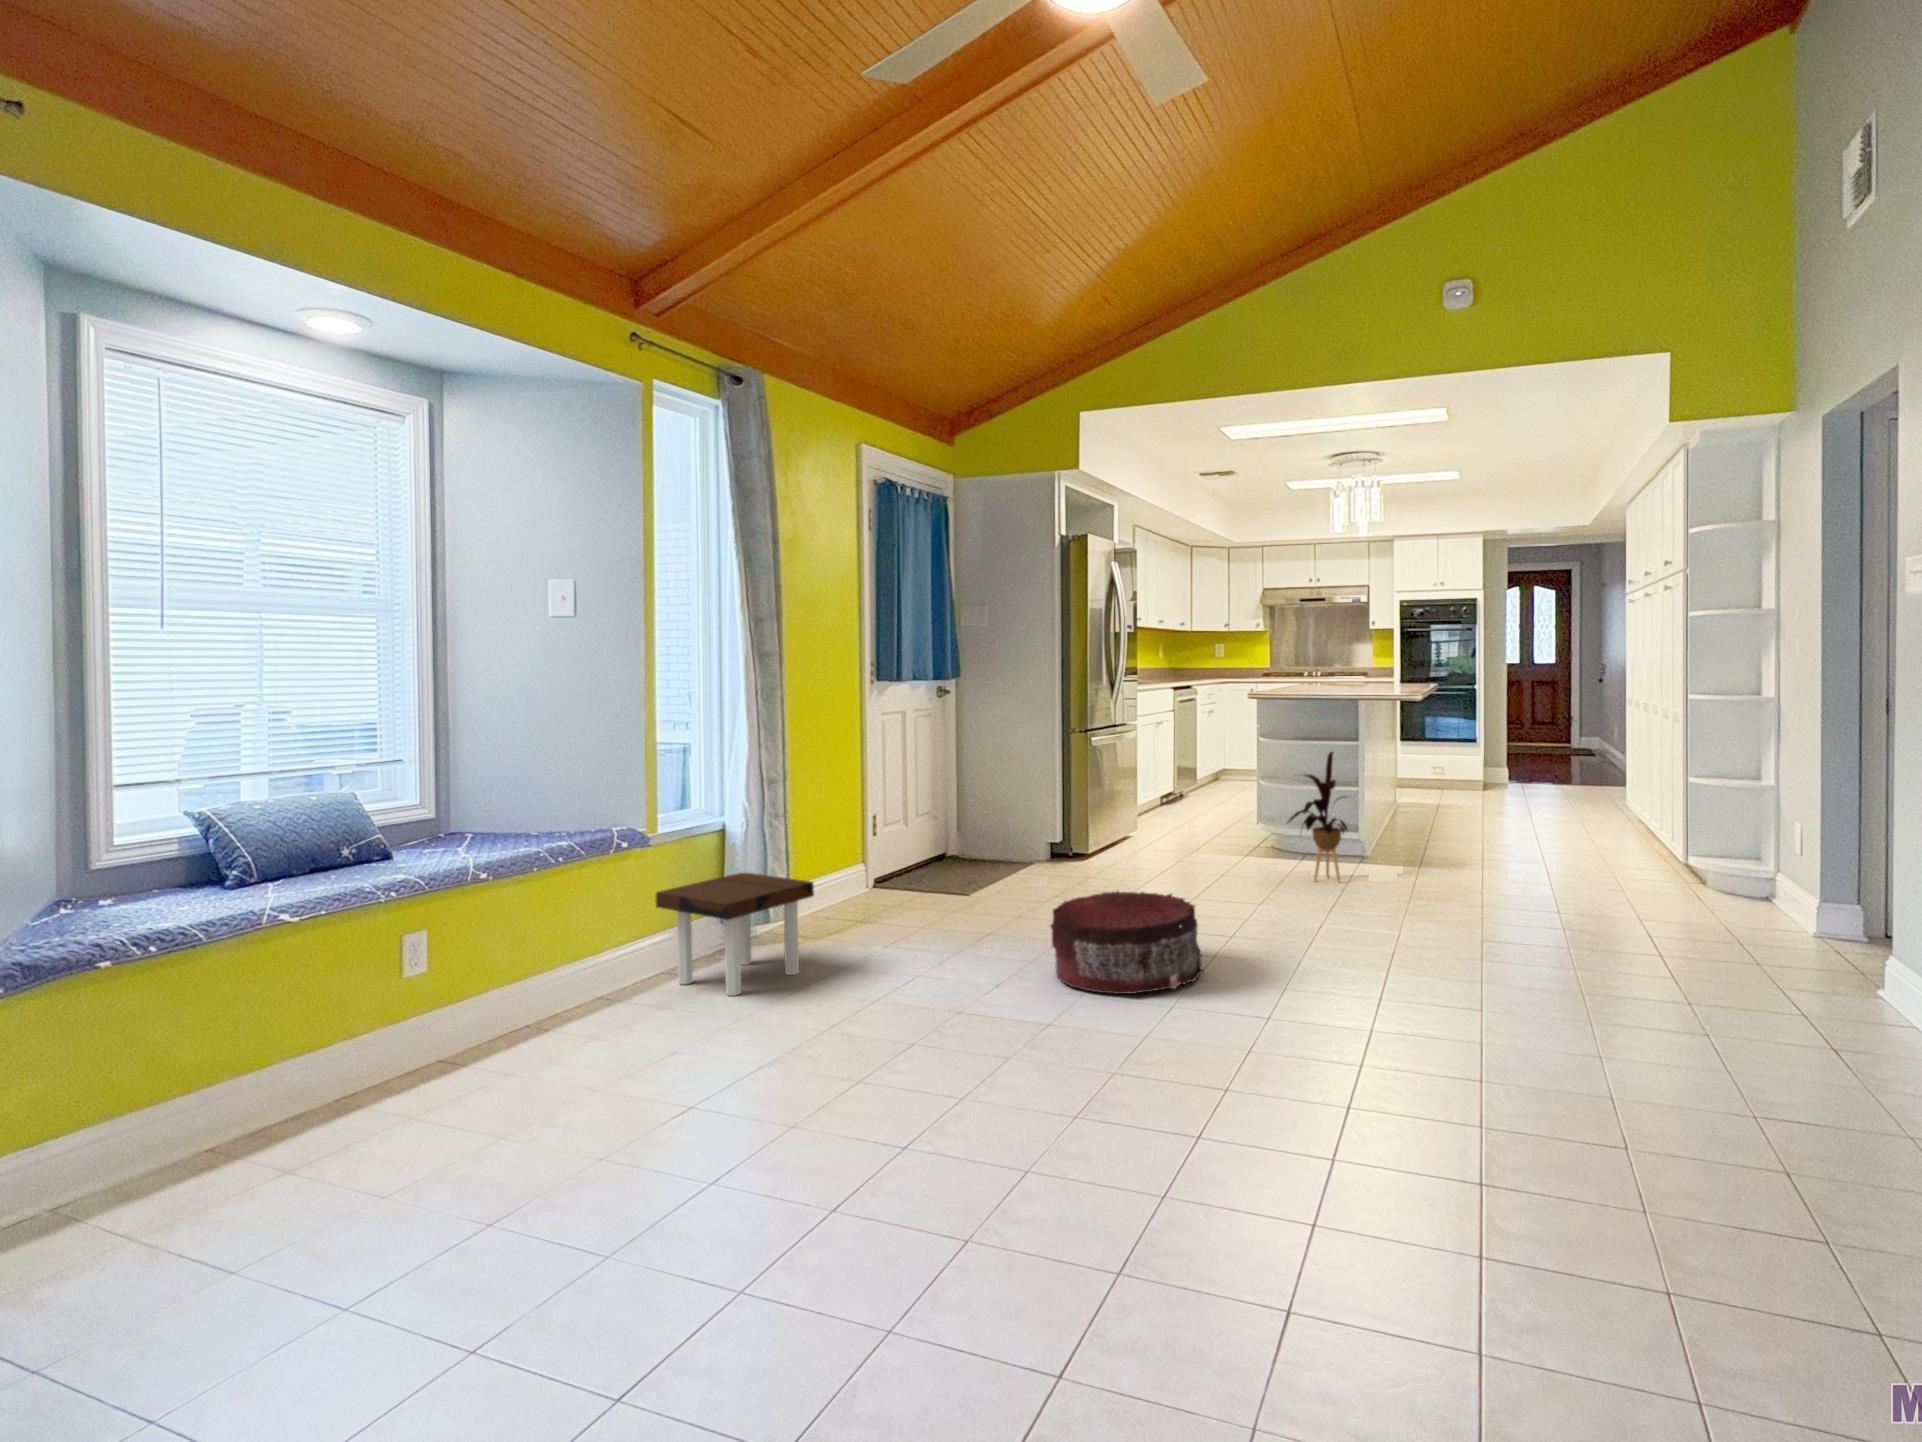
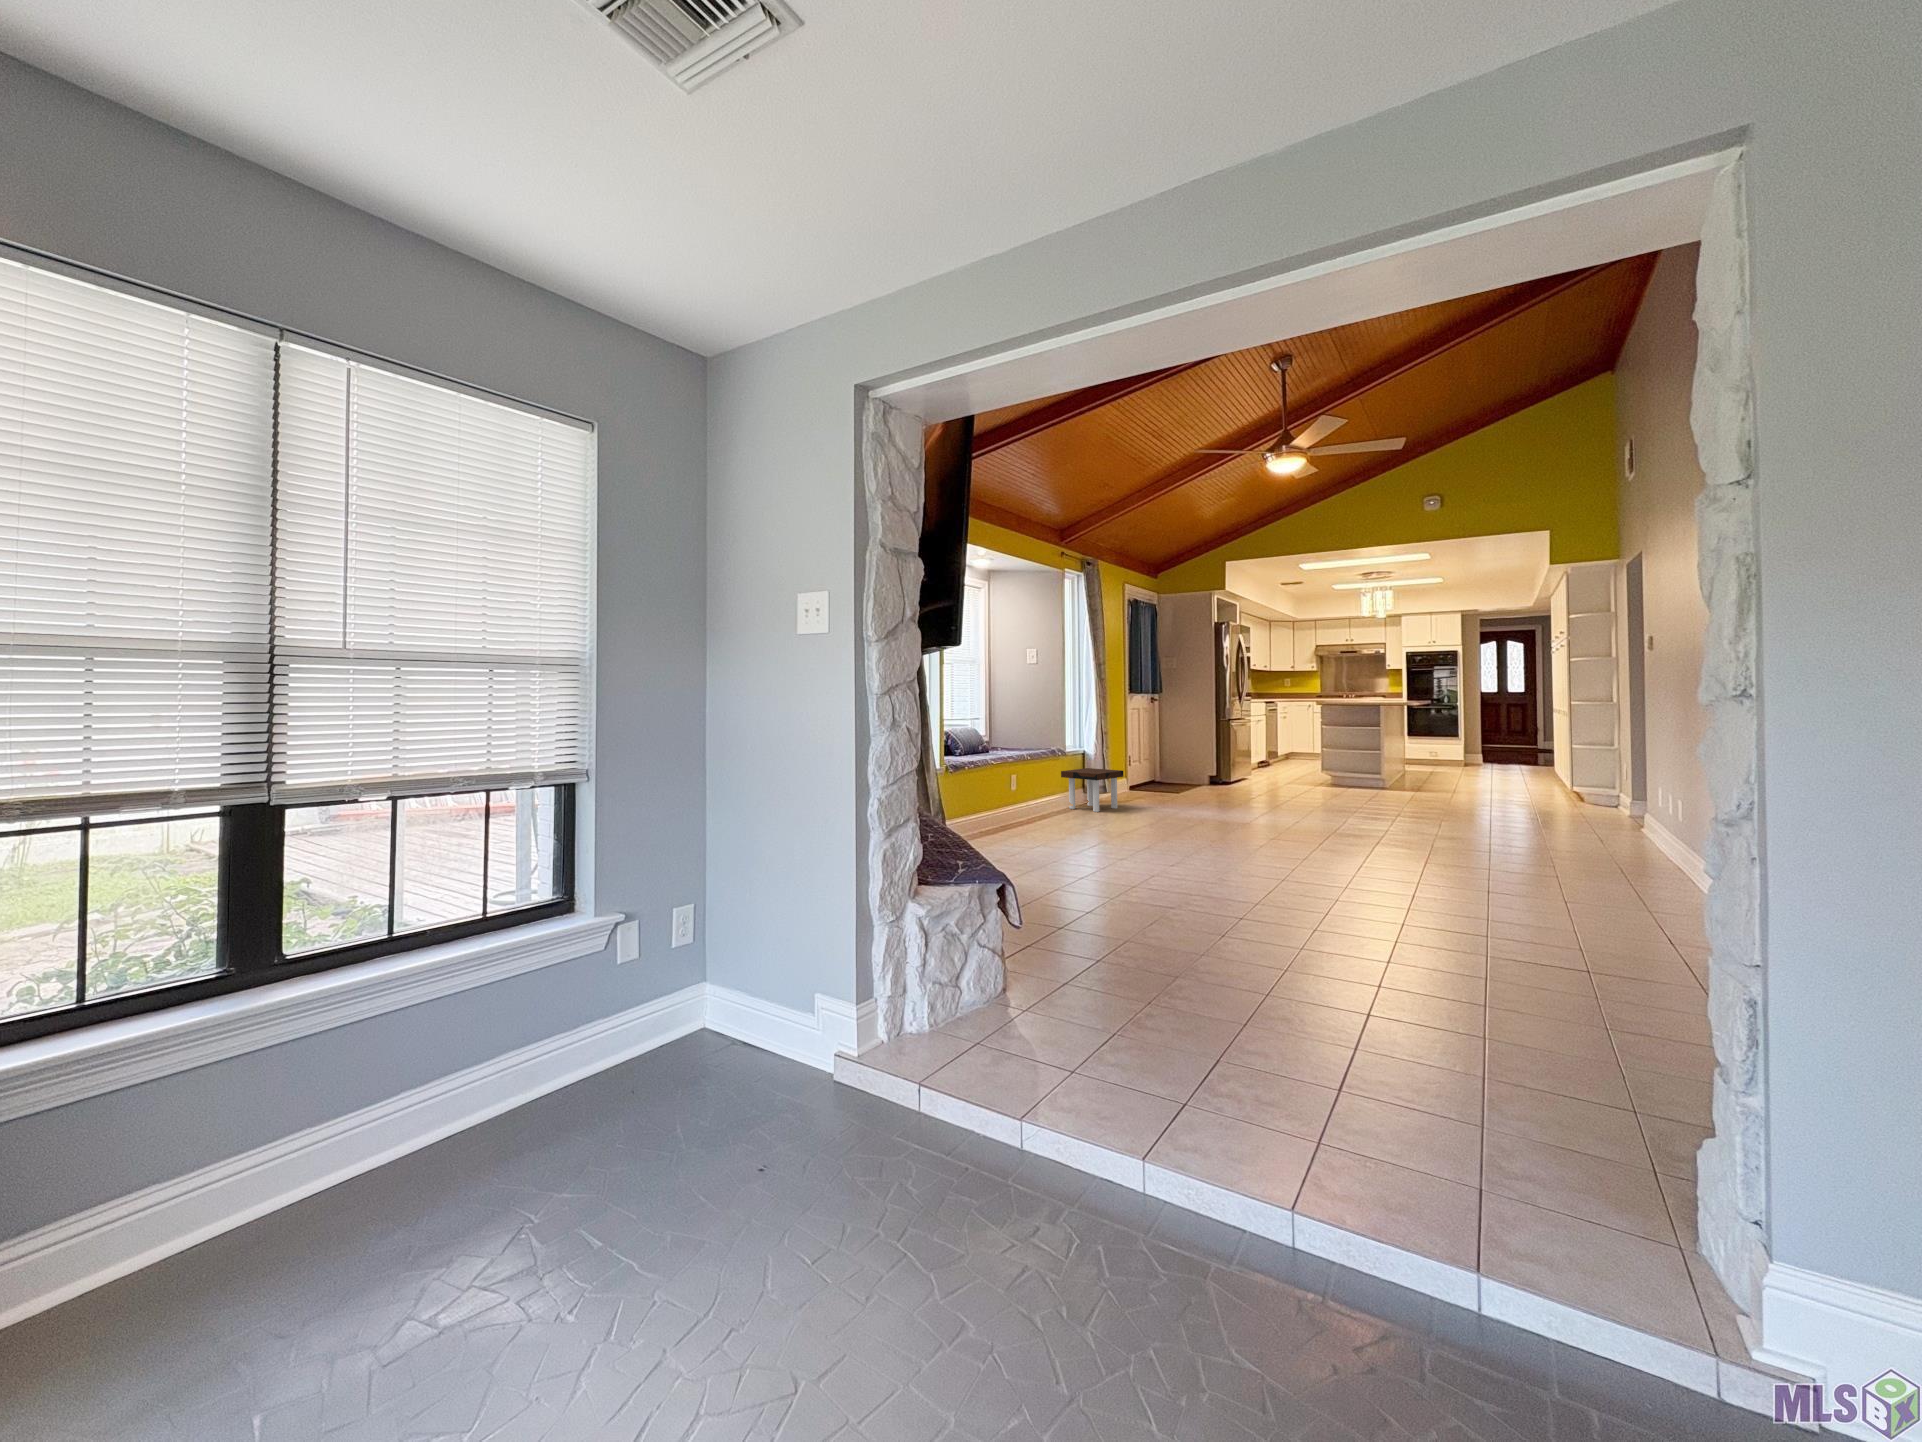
house plant: present [1287,752,1347,882] -> none [1337,728,1375,794]
pouf: present [1051,891,1203,994] -> none [1230,779,1302,816]

